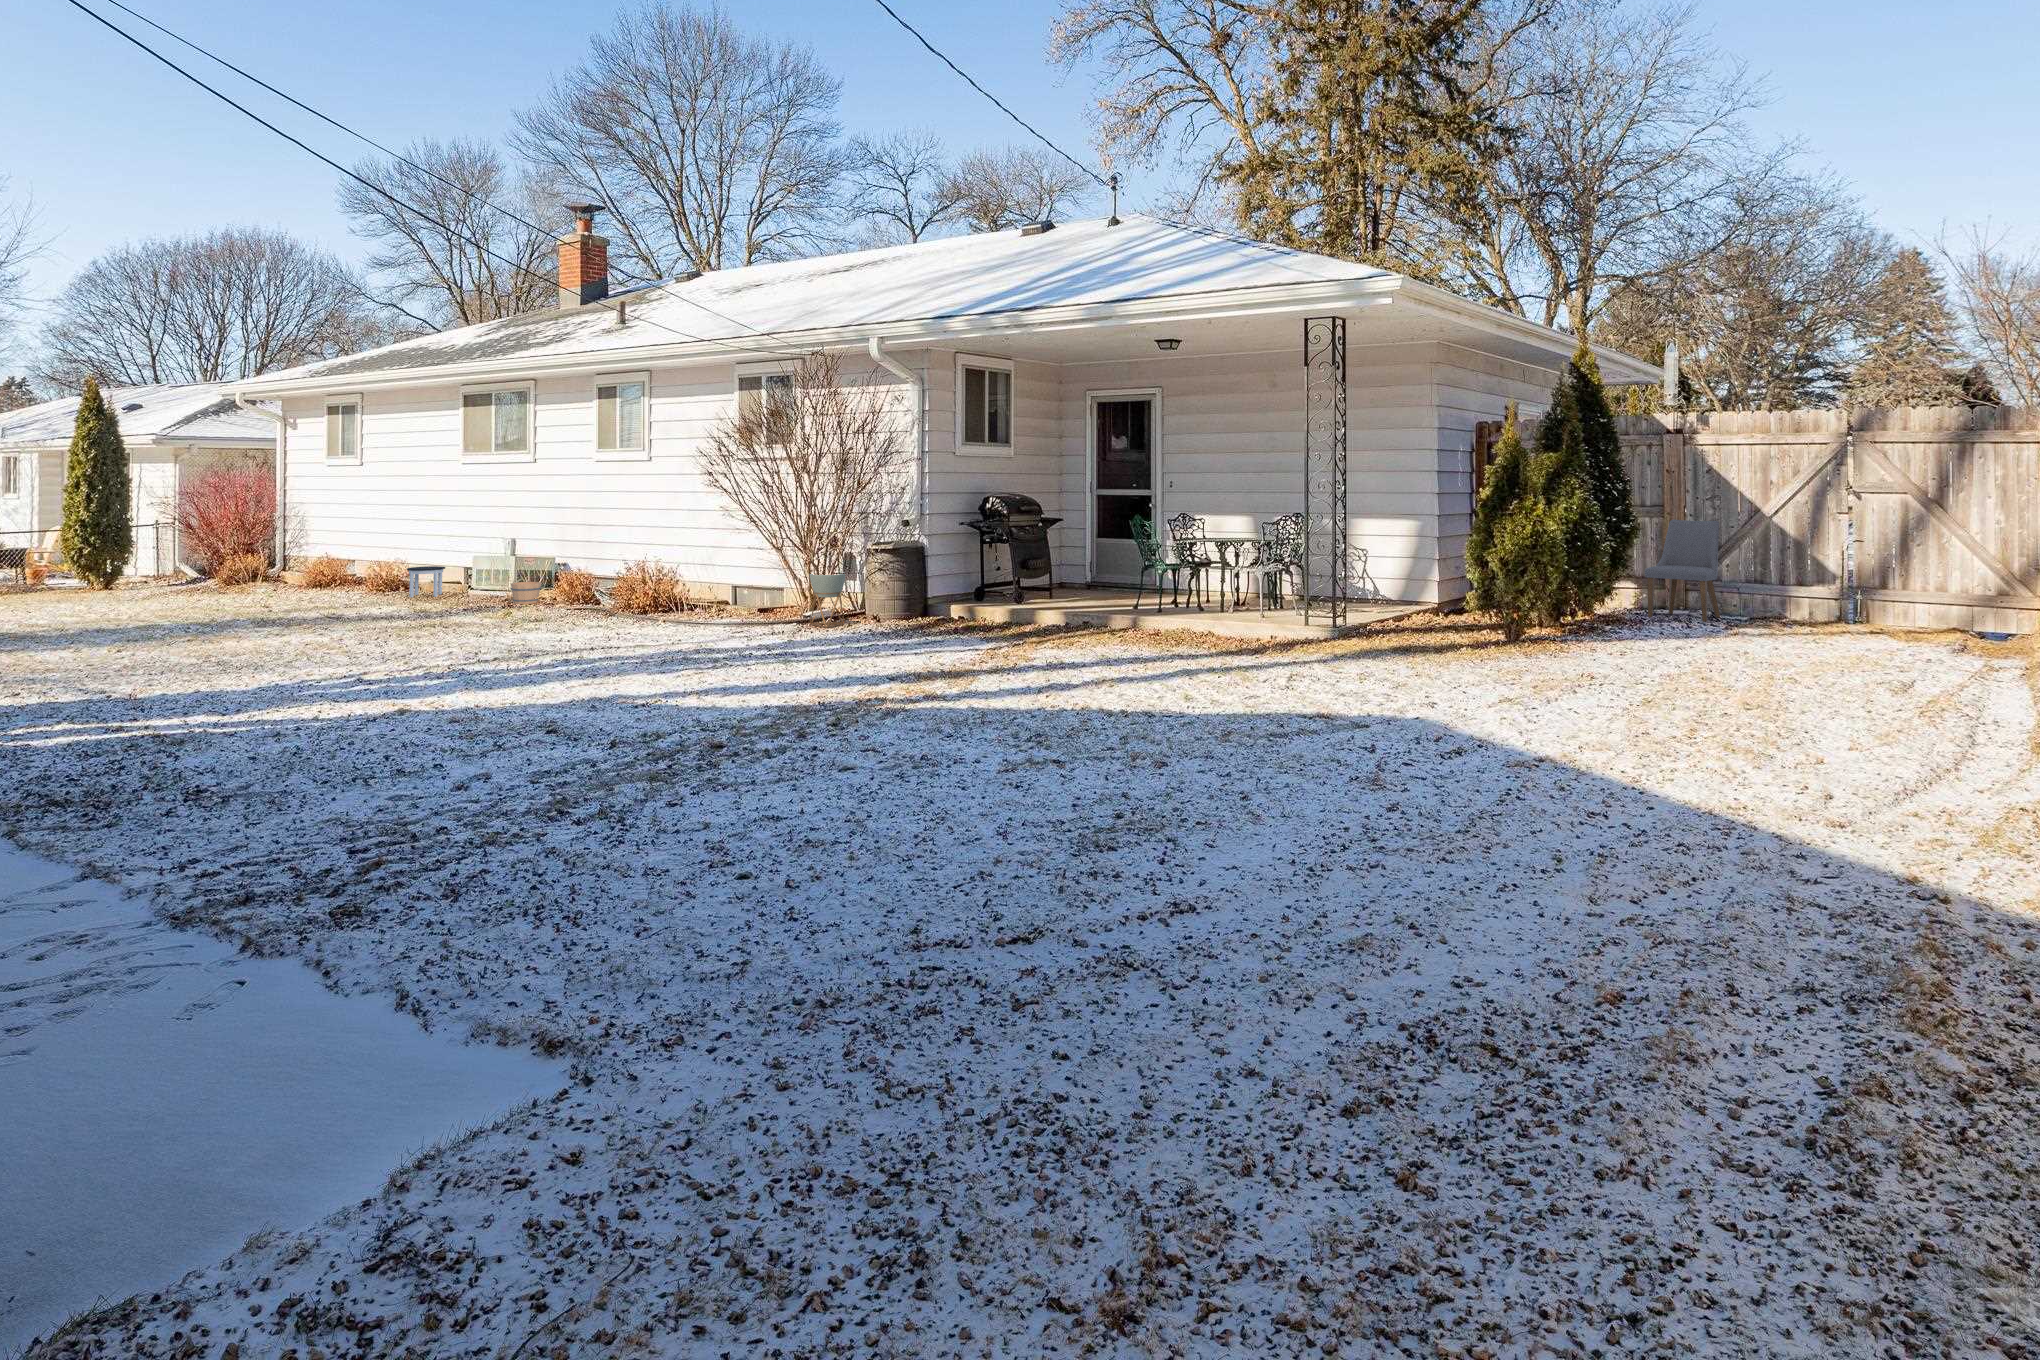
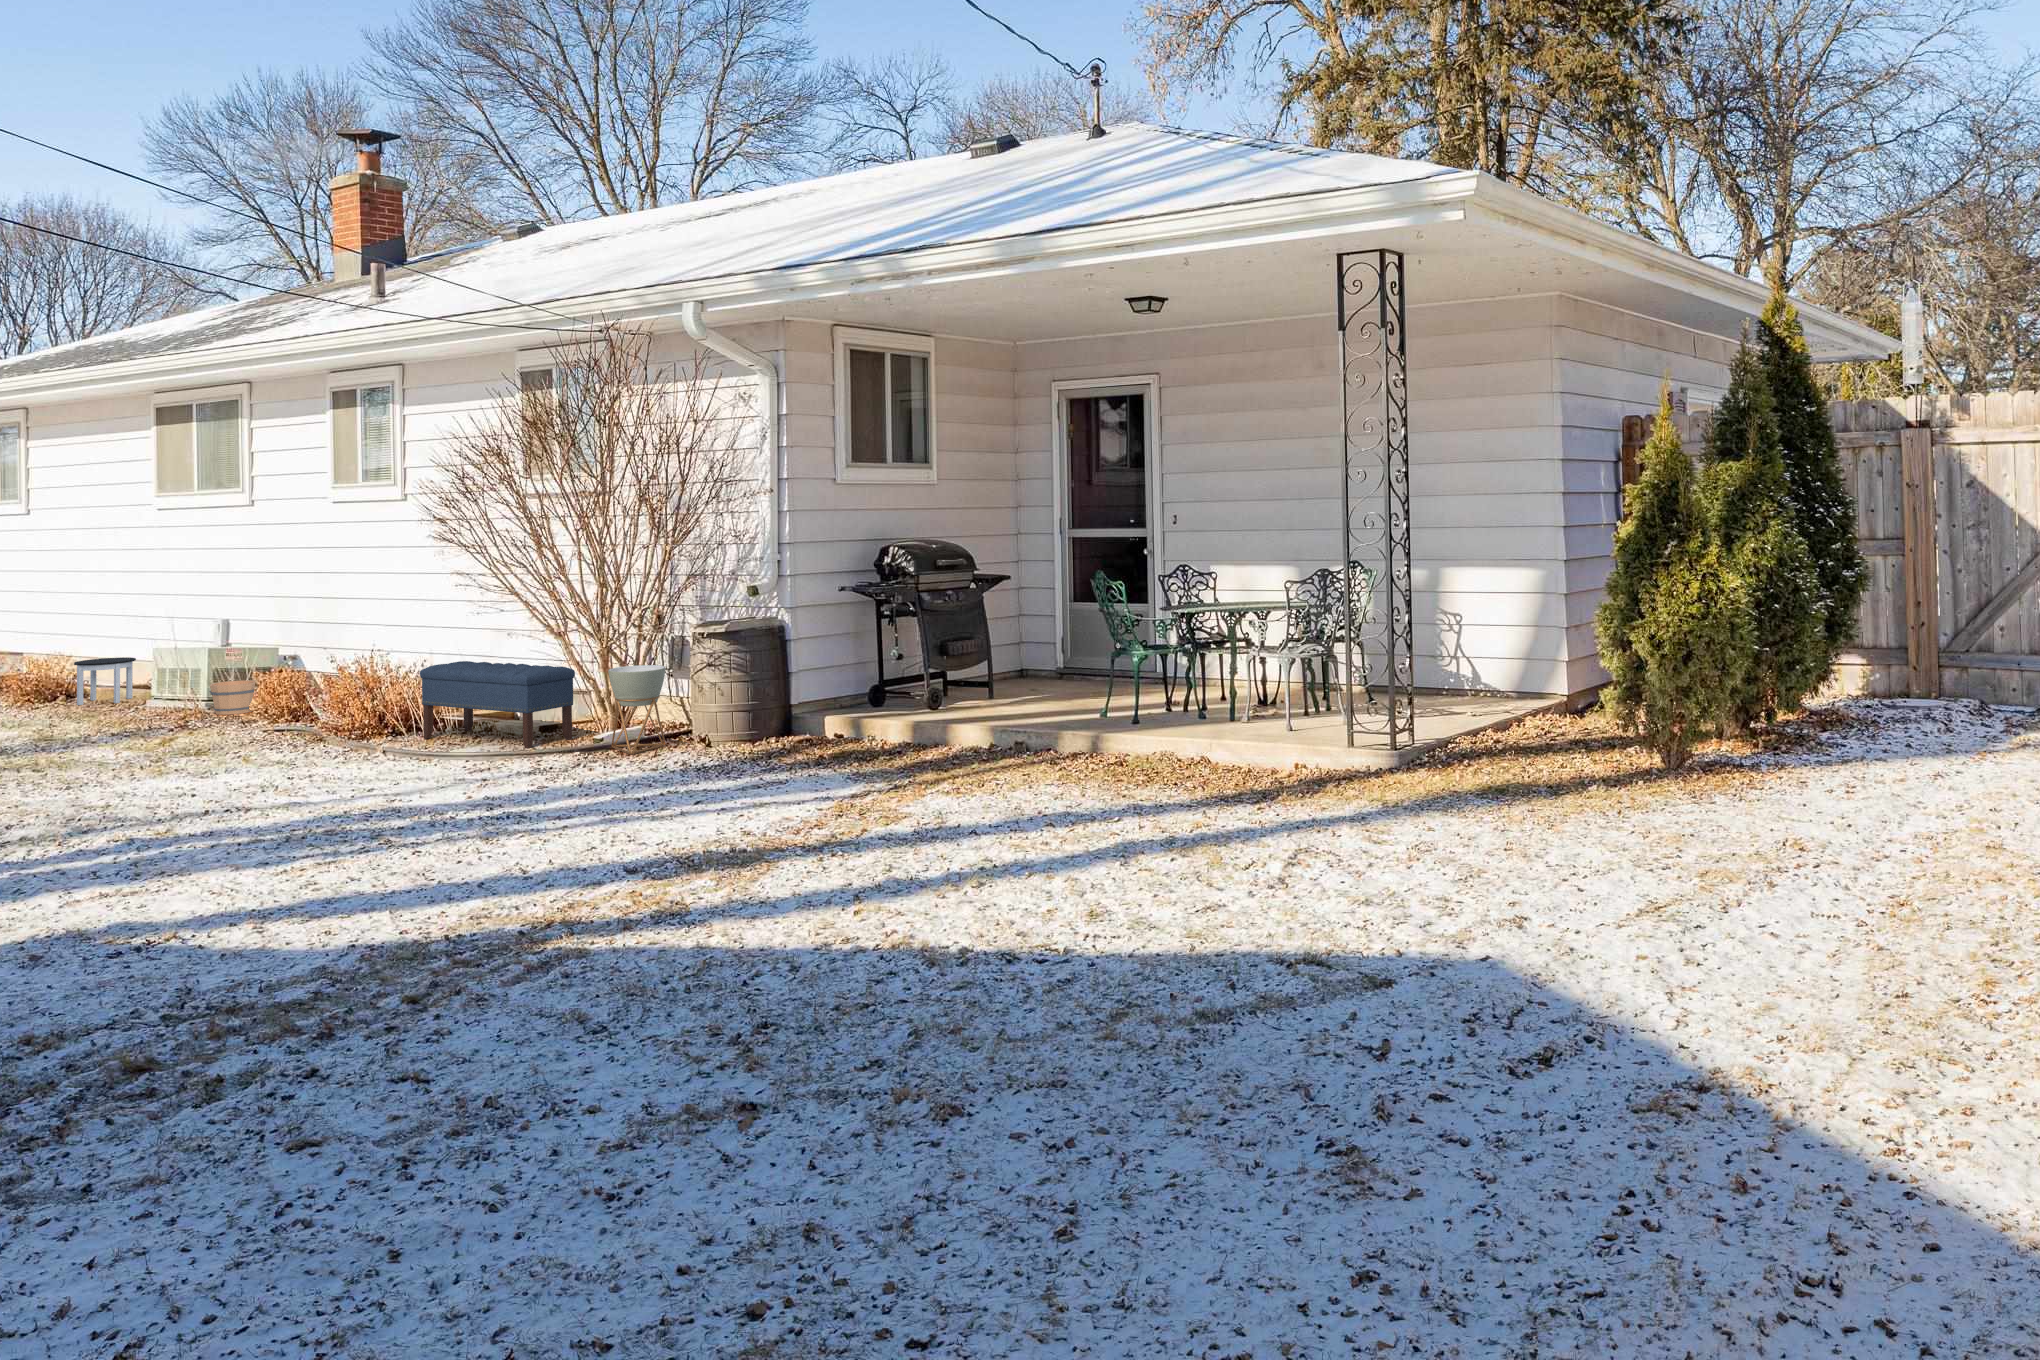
chair: present [1645,520,1720,622] -> none [1879,561,1994,718]
bench: none [675,569,780,624] -> present [420,661,575,749]

